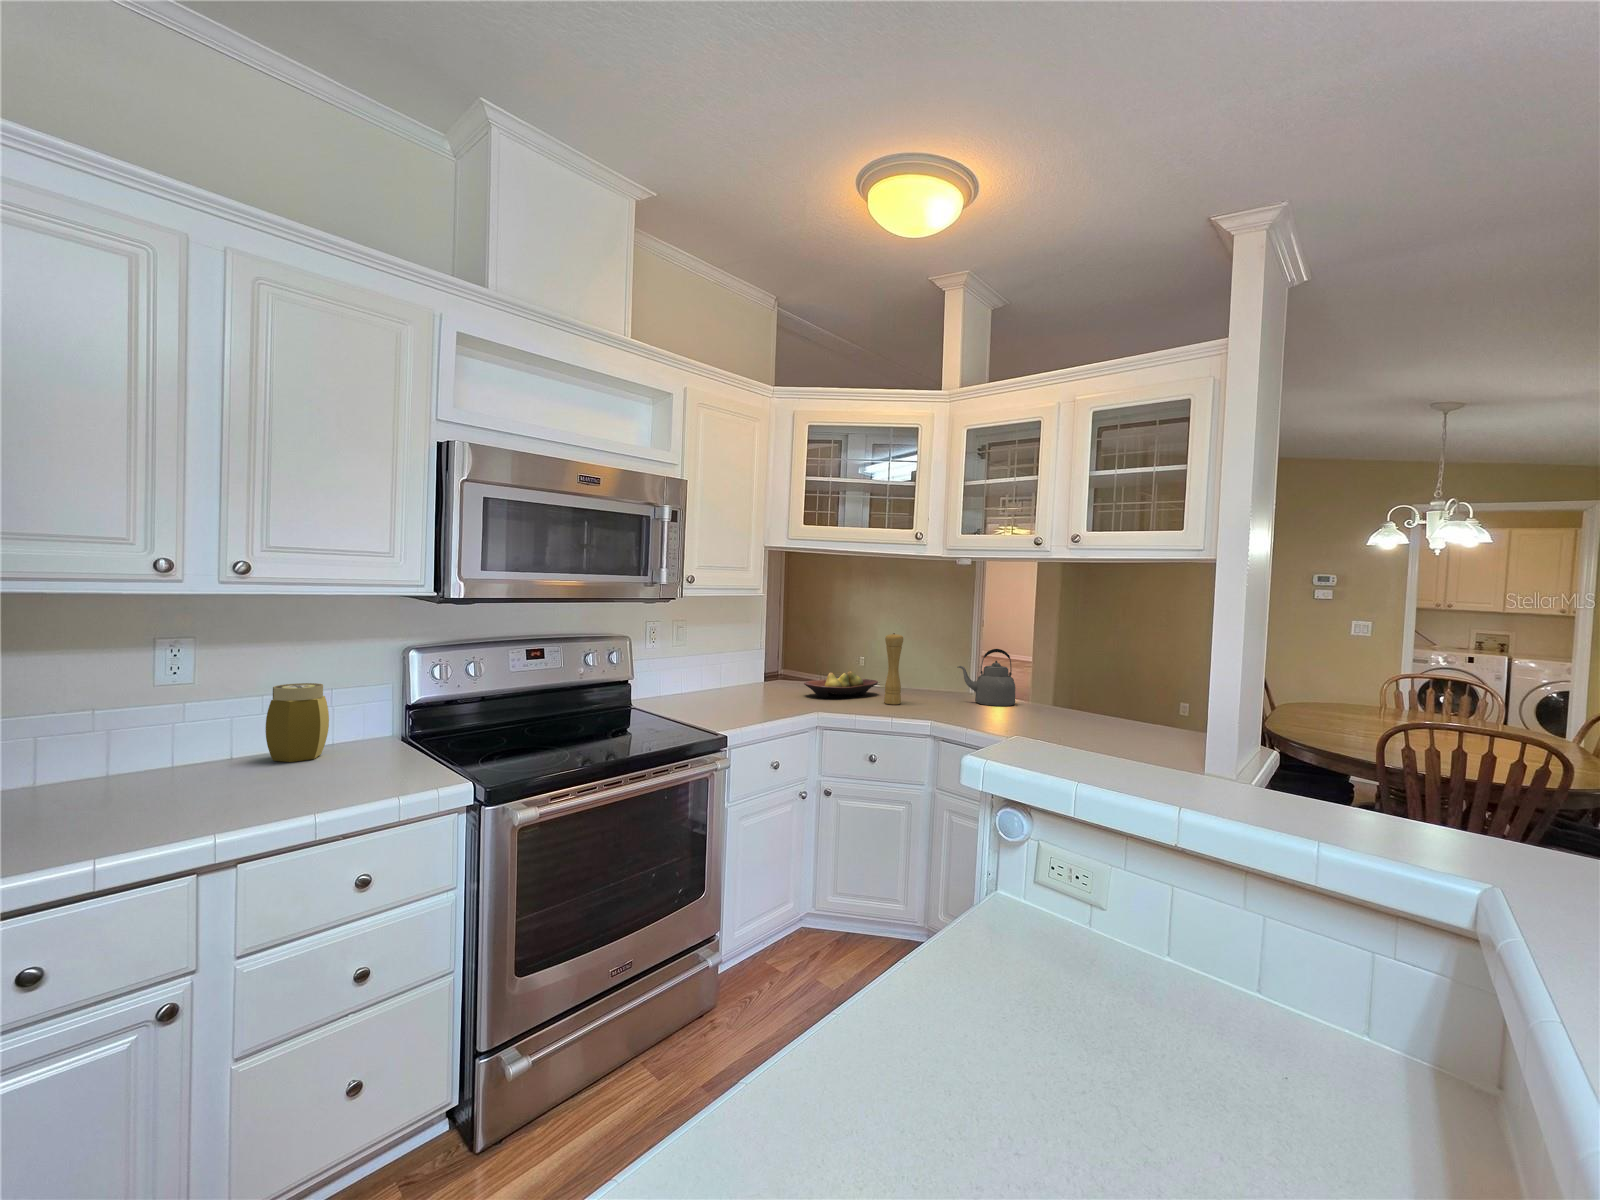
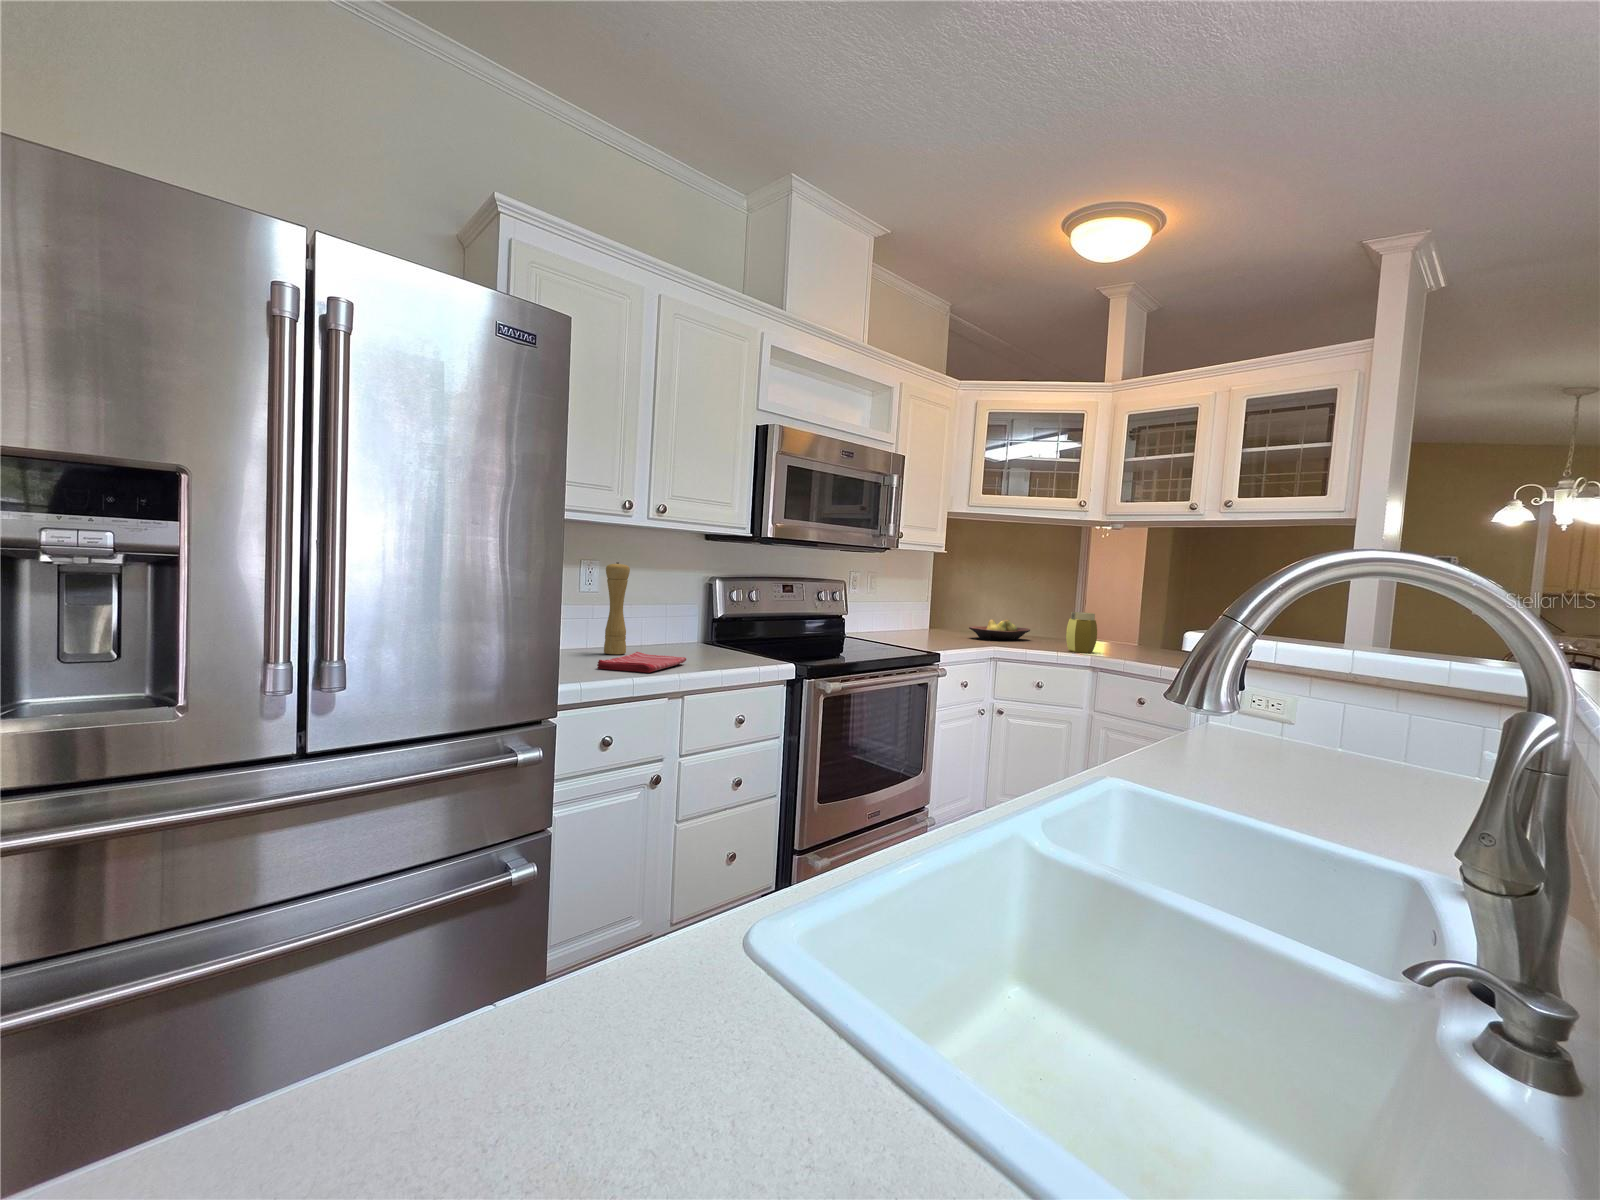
pepper mill: present [884,633,903,704] -> present [604,562,630,654]
kettle: present [957,649,1015,706] -> none [1104,602,1157,650]
jar: present [266,683,329,762] -> present [1066,612,1097,653]
dish towel: none [80,779,278,830] -> present [597,652,686,673]

